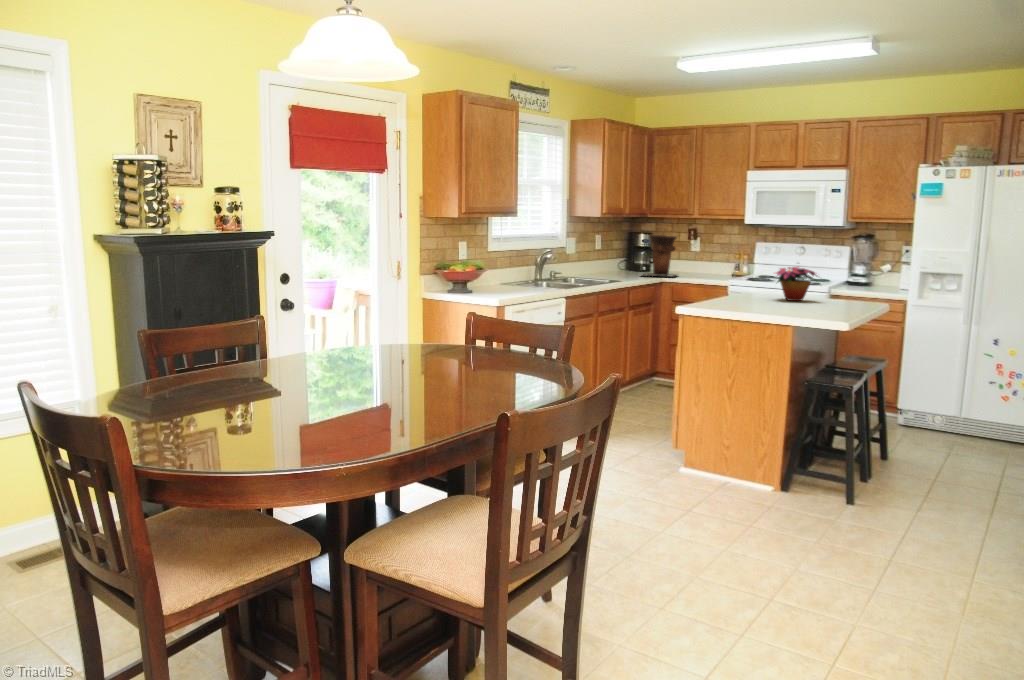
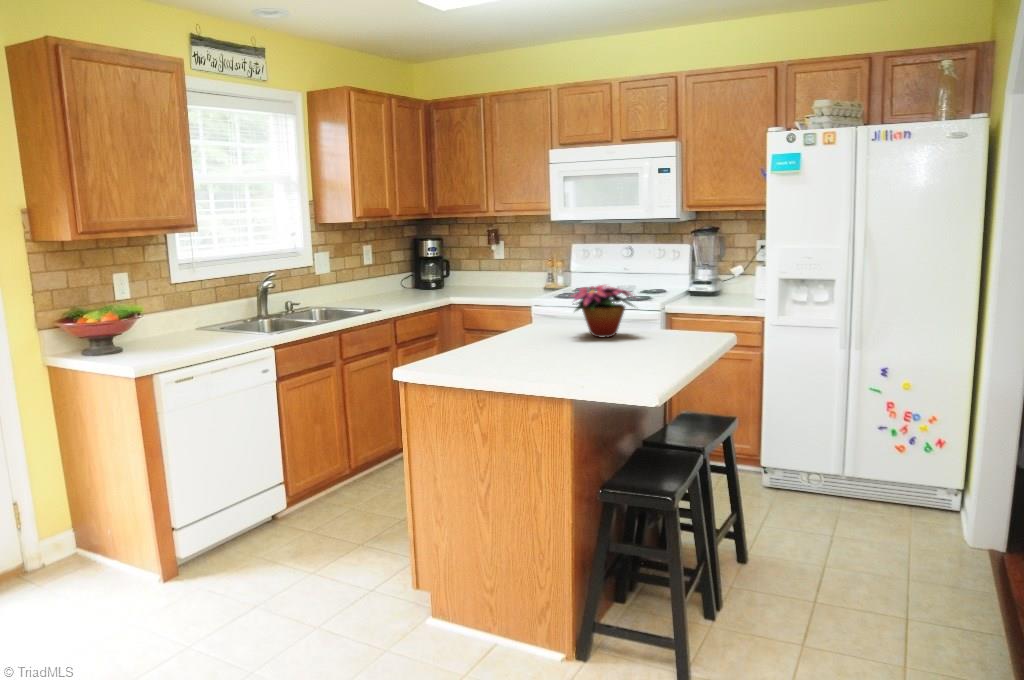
vase: present [643,235,677,276] -> none [421,241,479,297]

